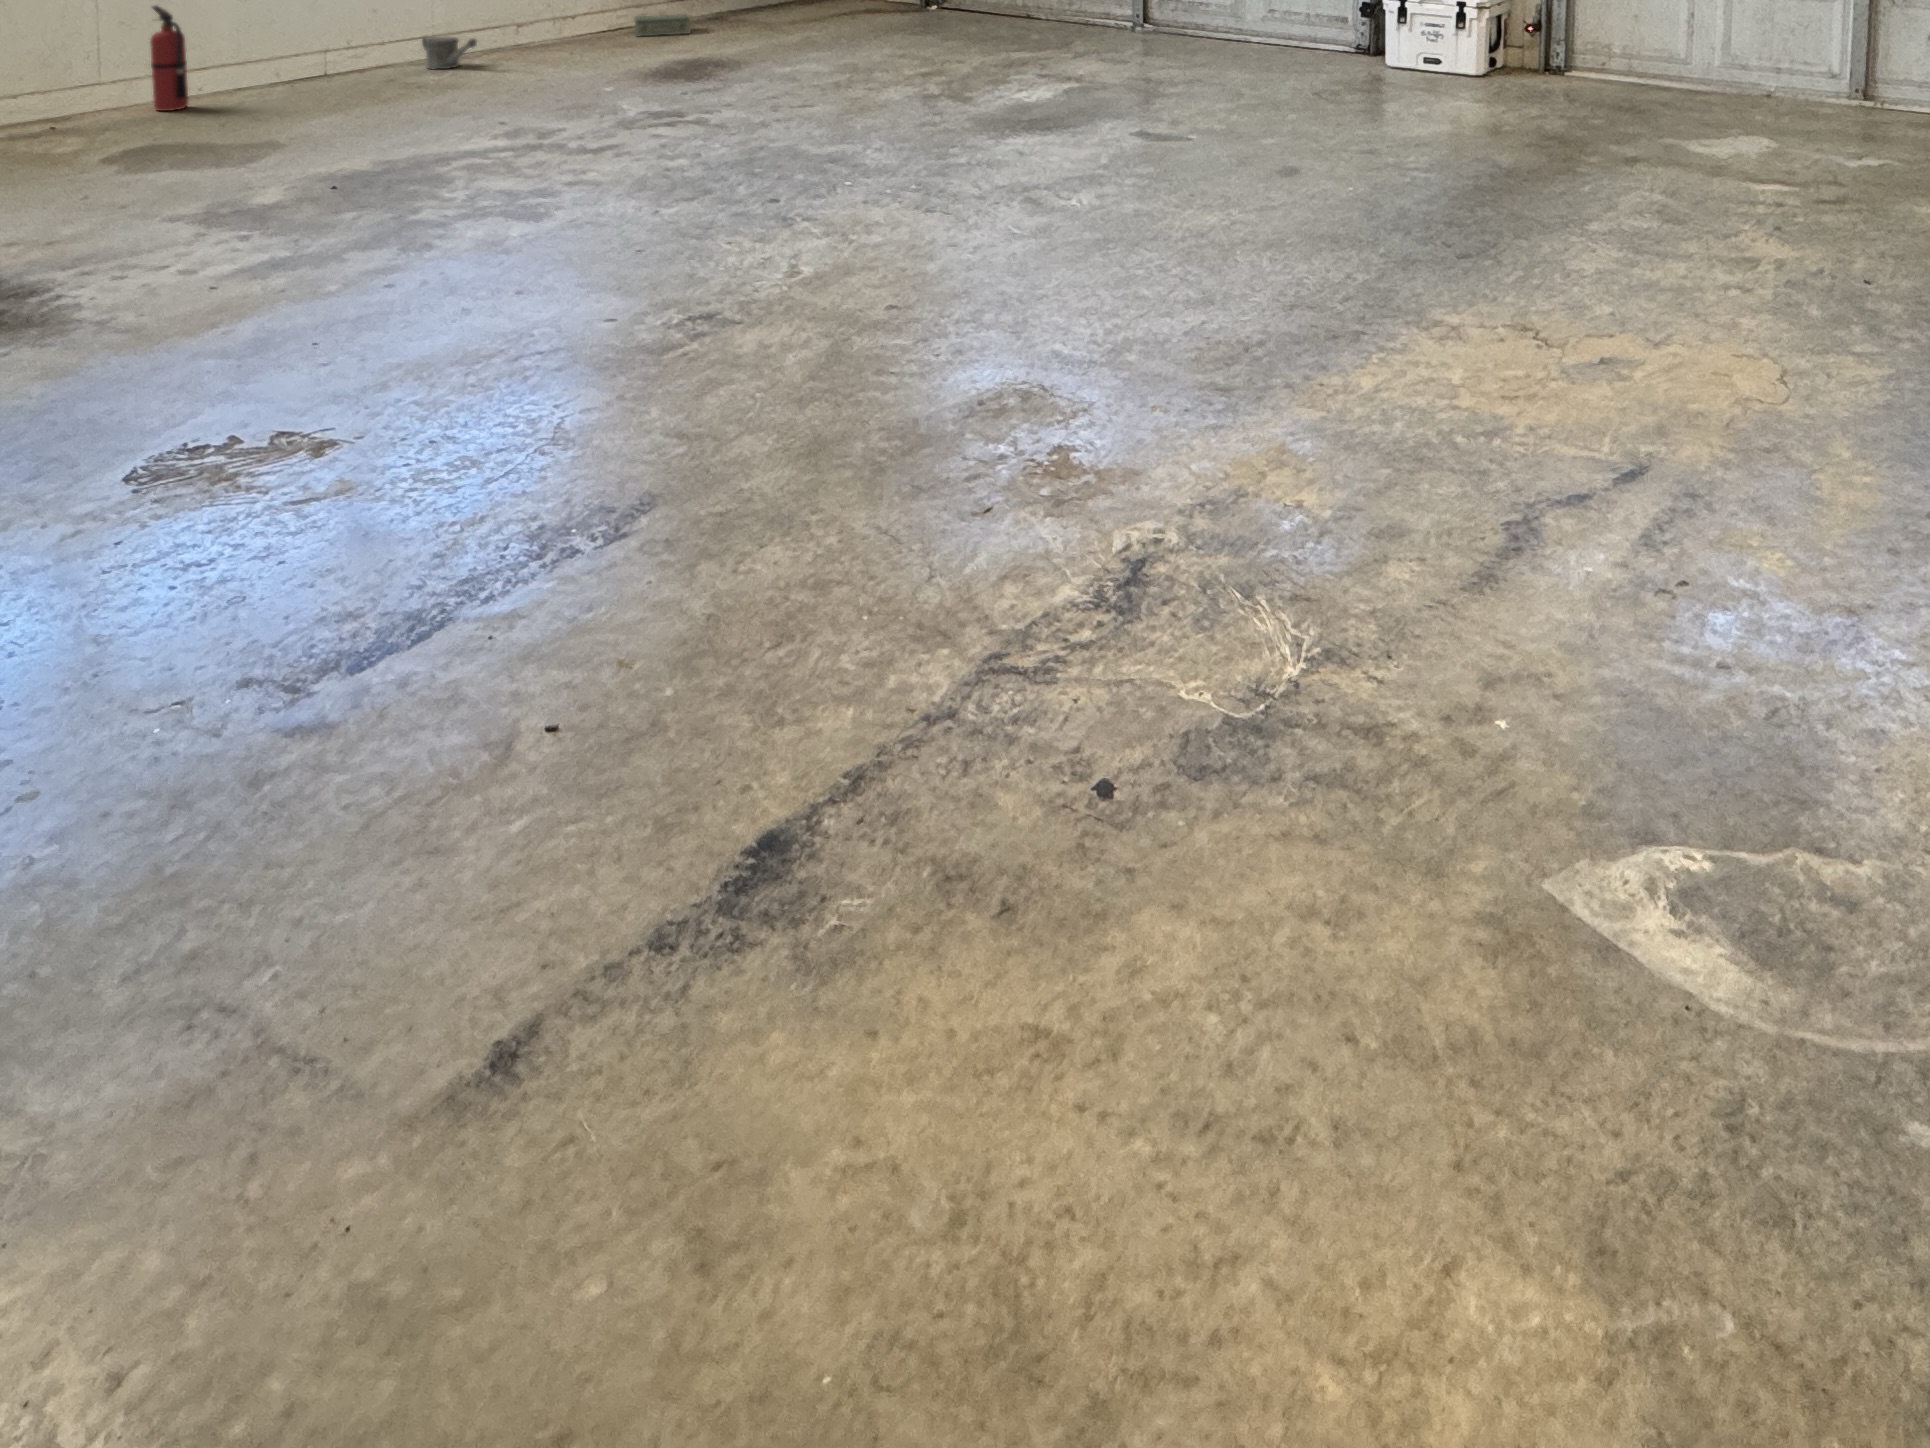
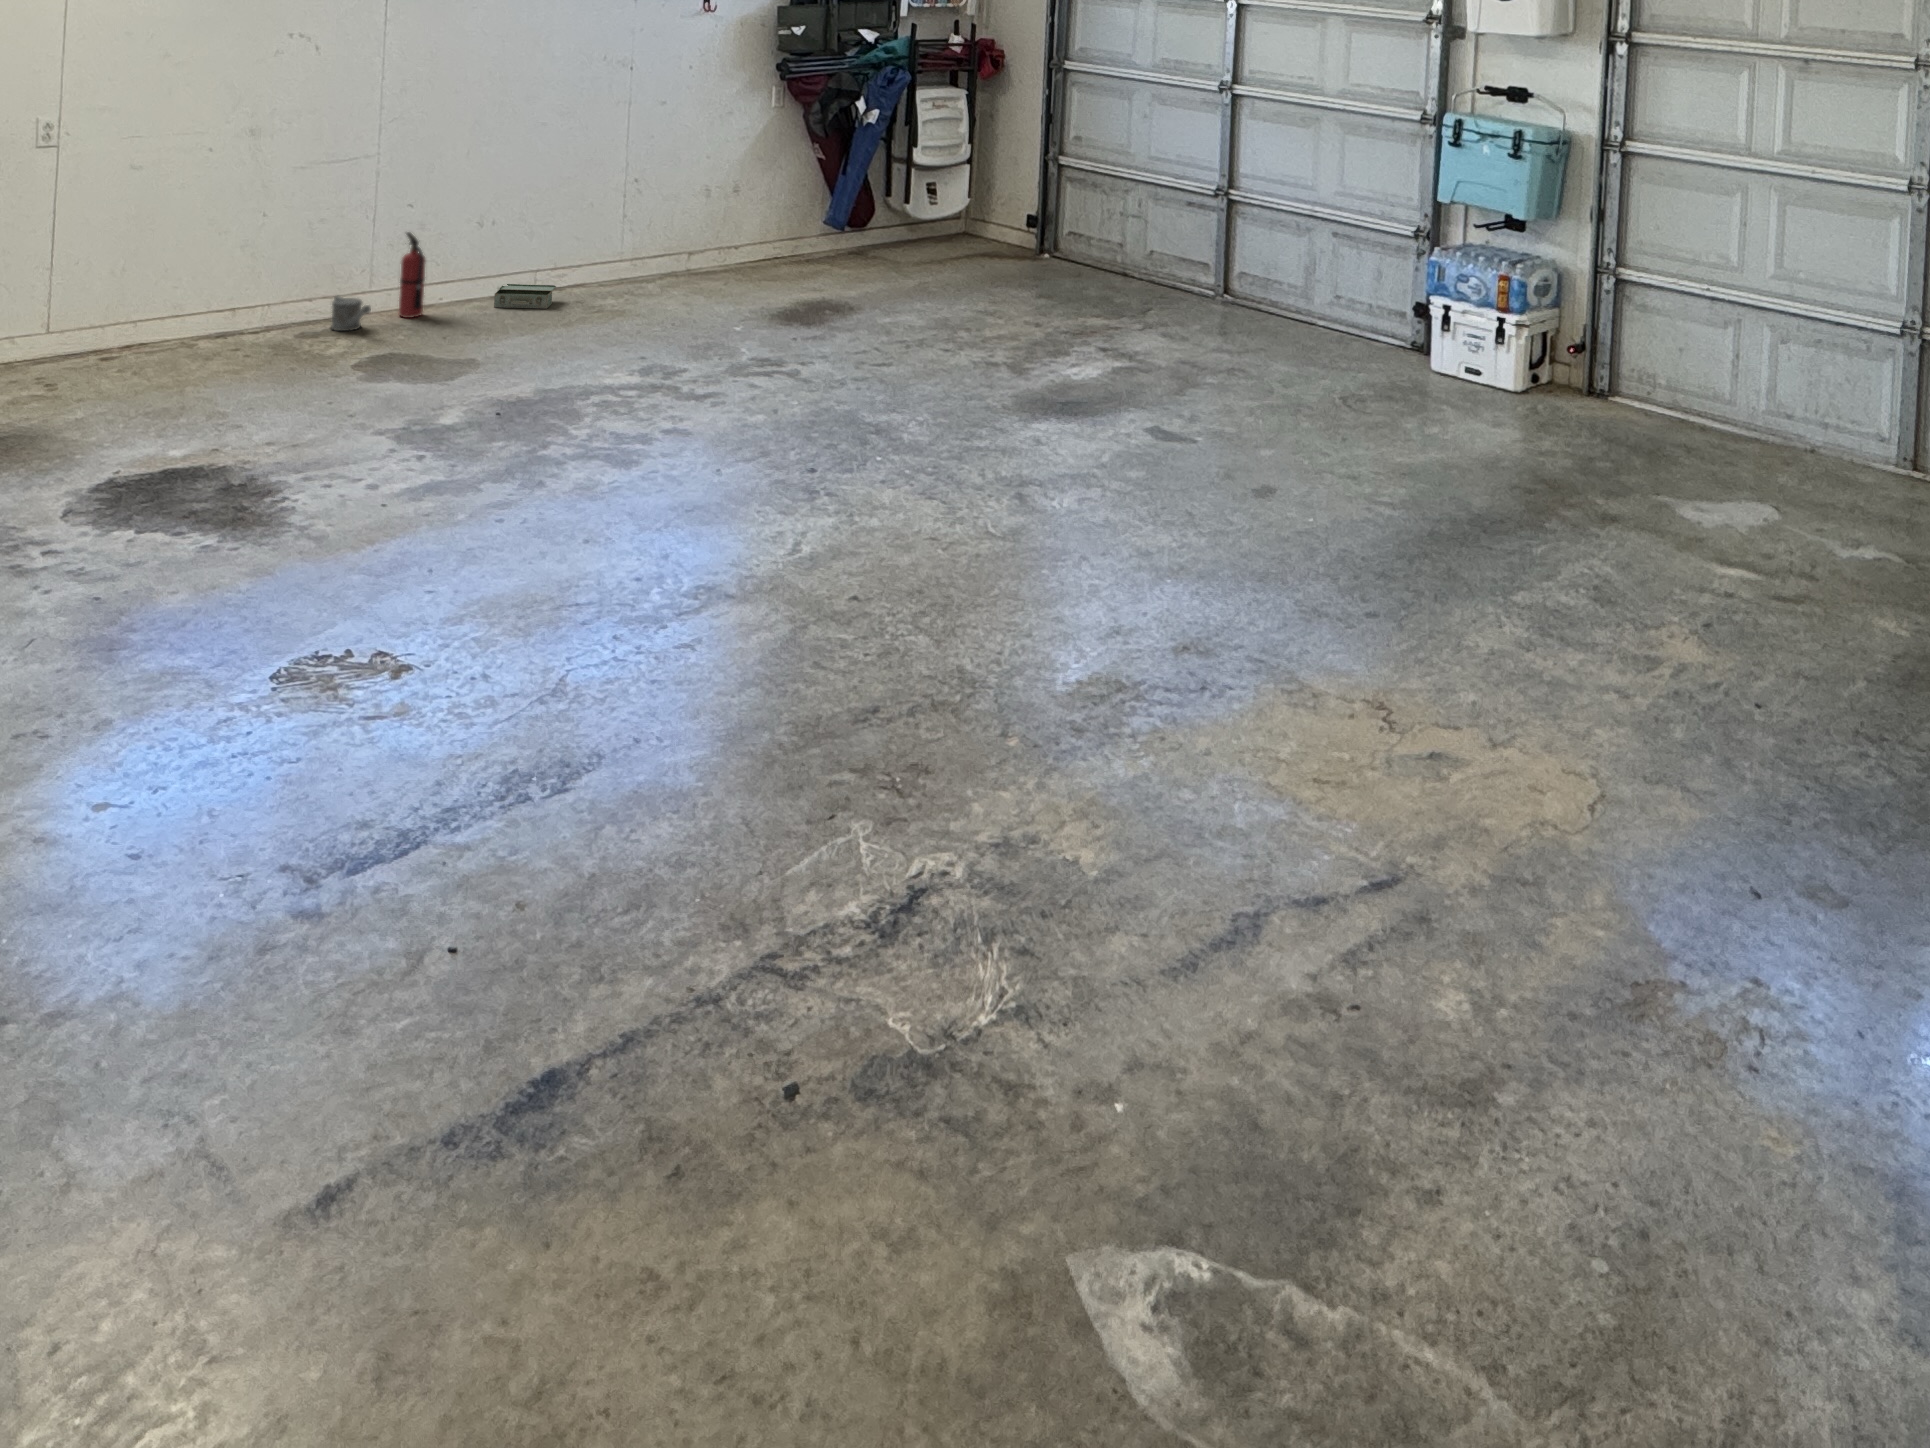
toolbox: present [634,15,691,36] -> present [494,284,556,309]
watering can: present [422,37,477,69] -> present [331,296,371,331]

